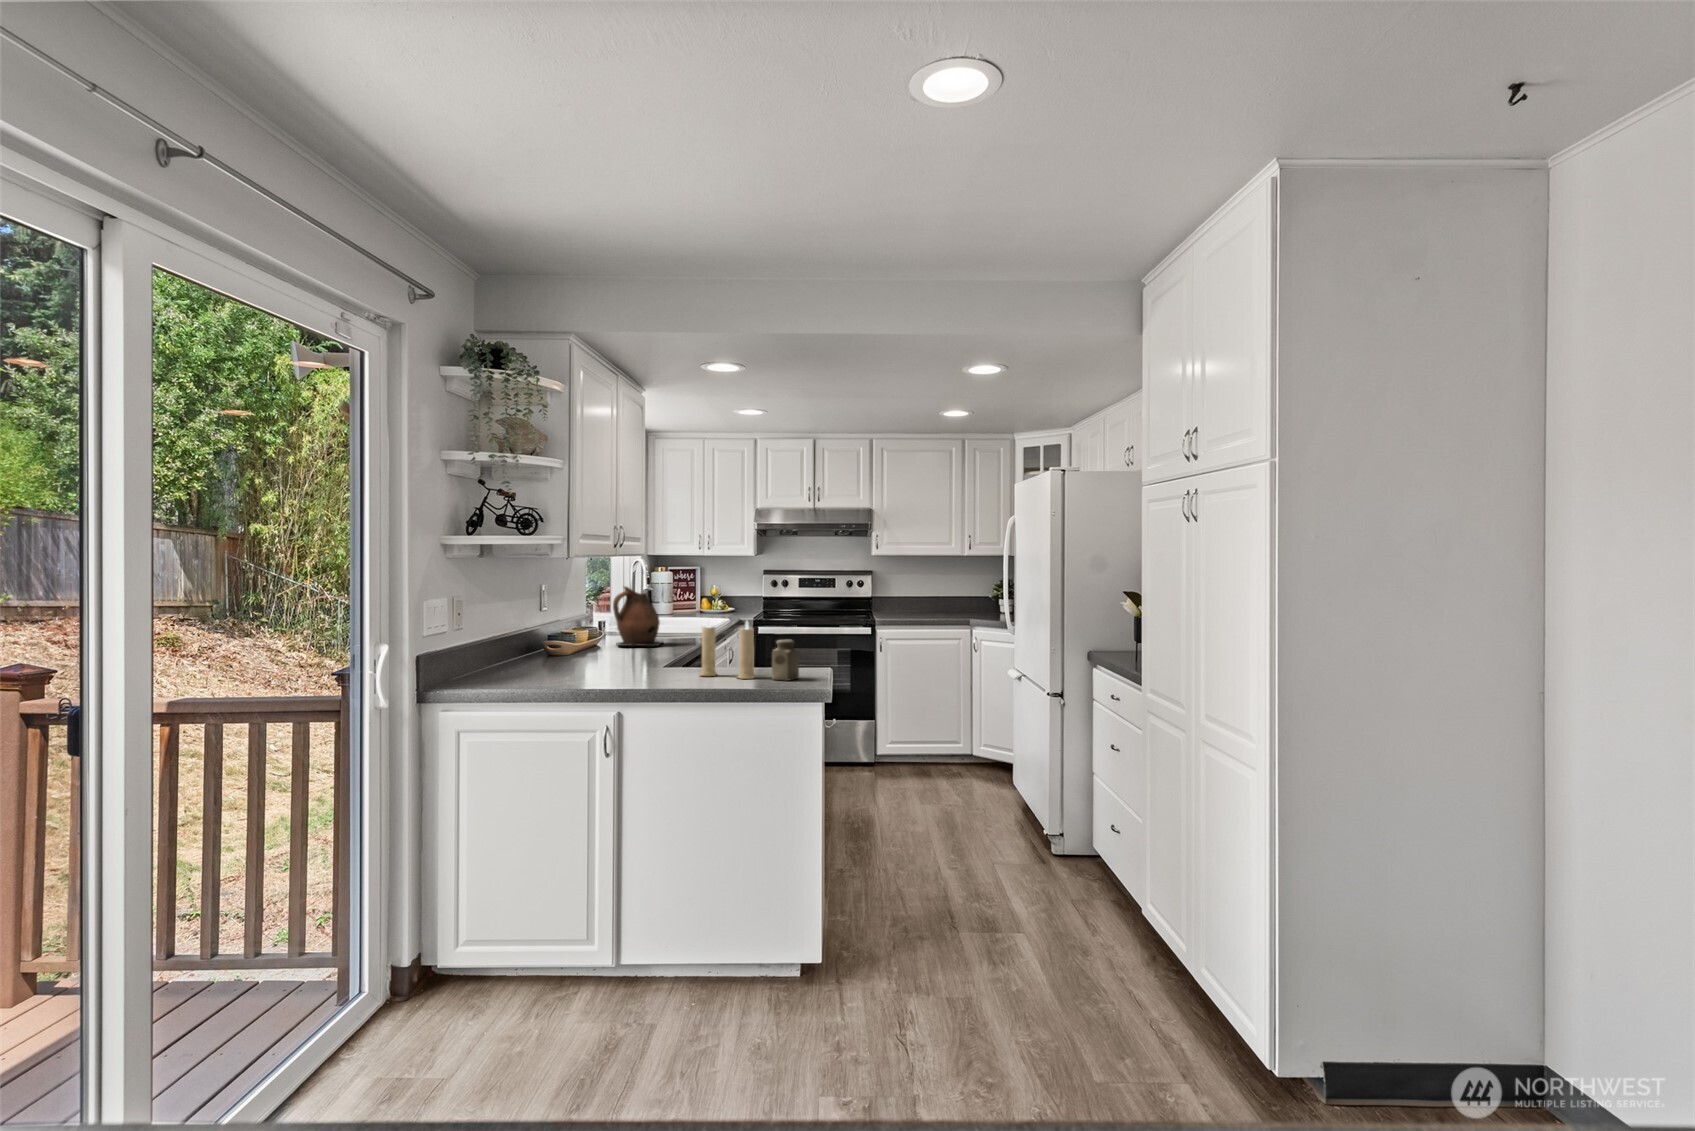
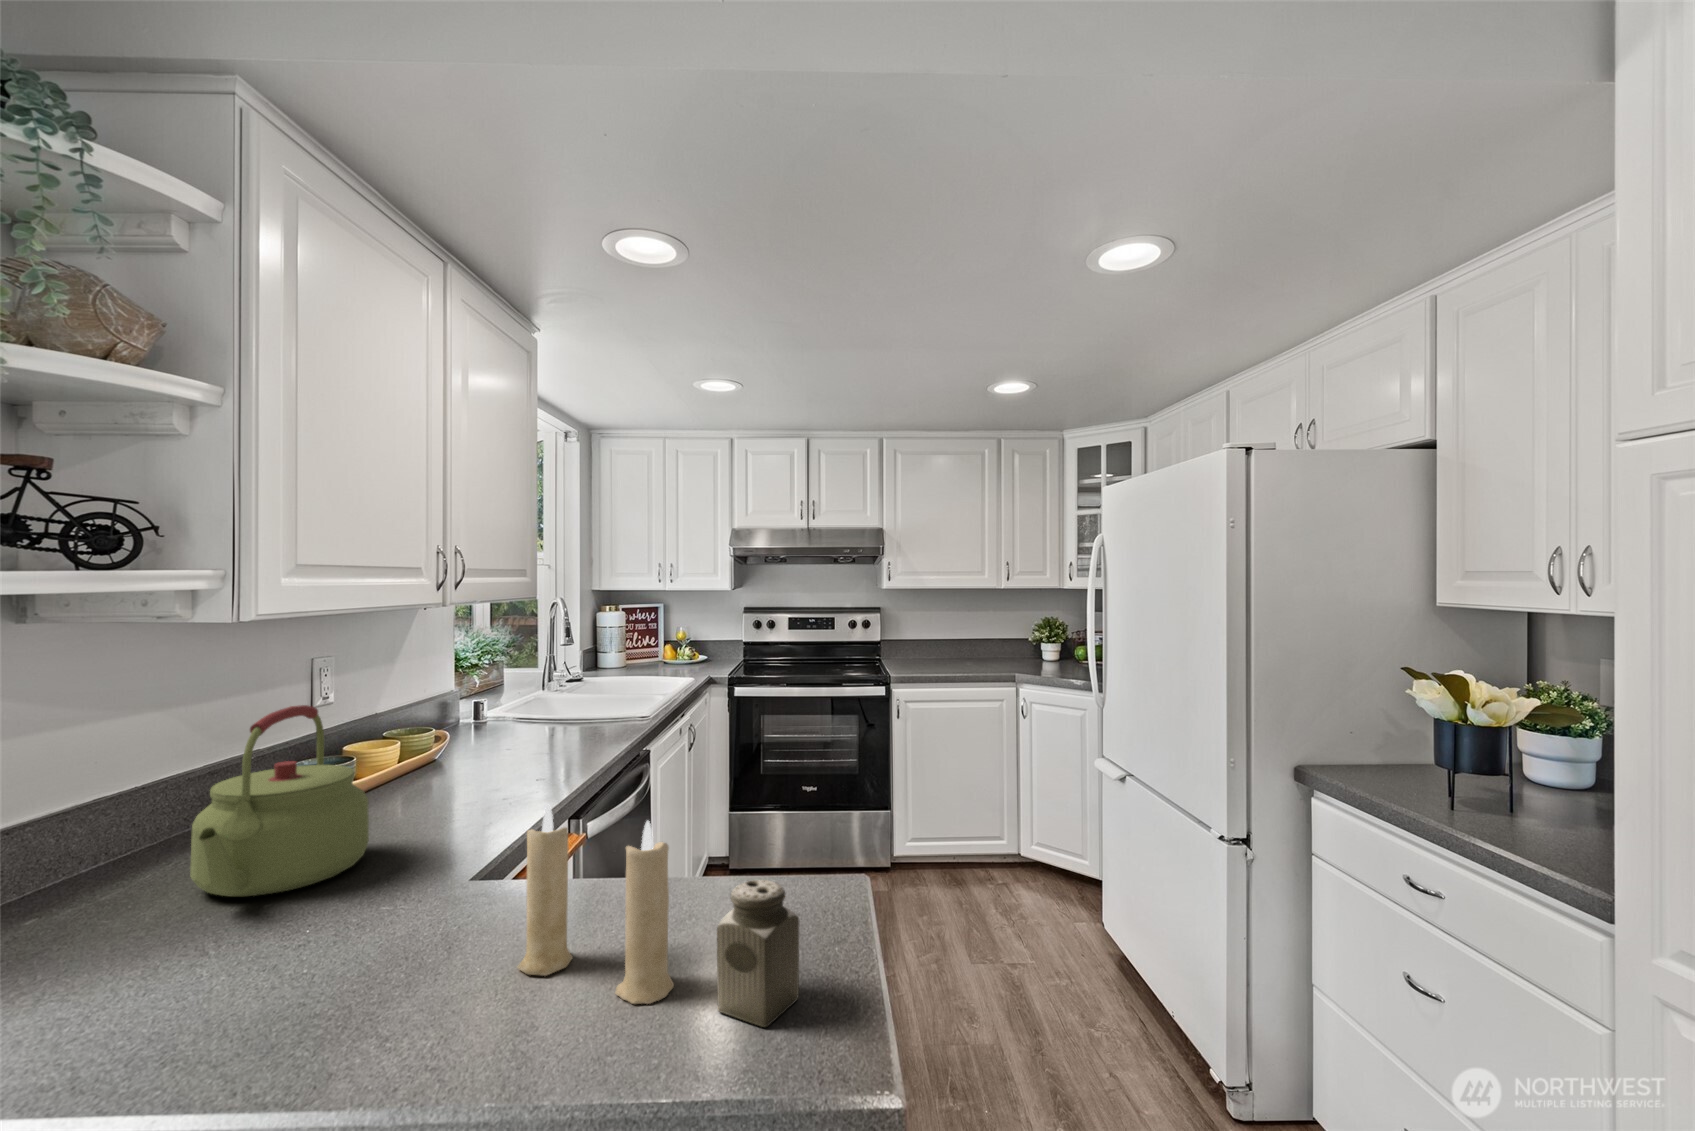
ceramic pitcher: present [613,587,662,646] -> none [457,659,560,771]
kettle: none [546,594,610,668] -> present [190,705,369,896]

